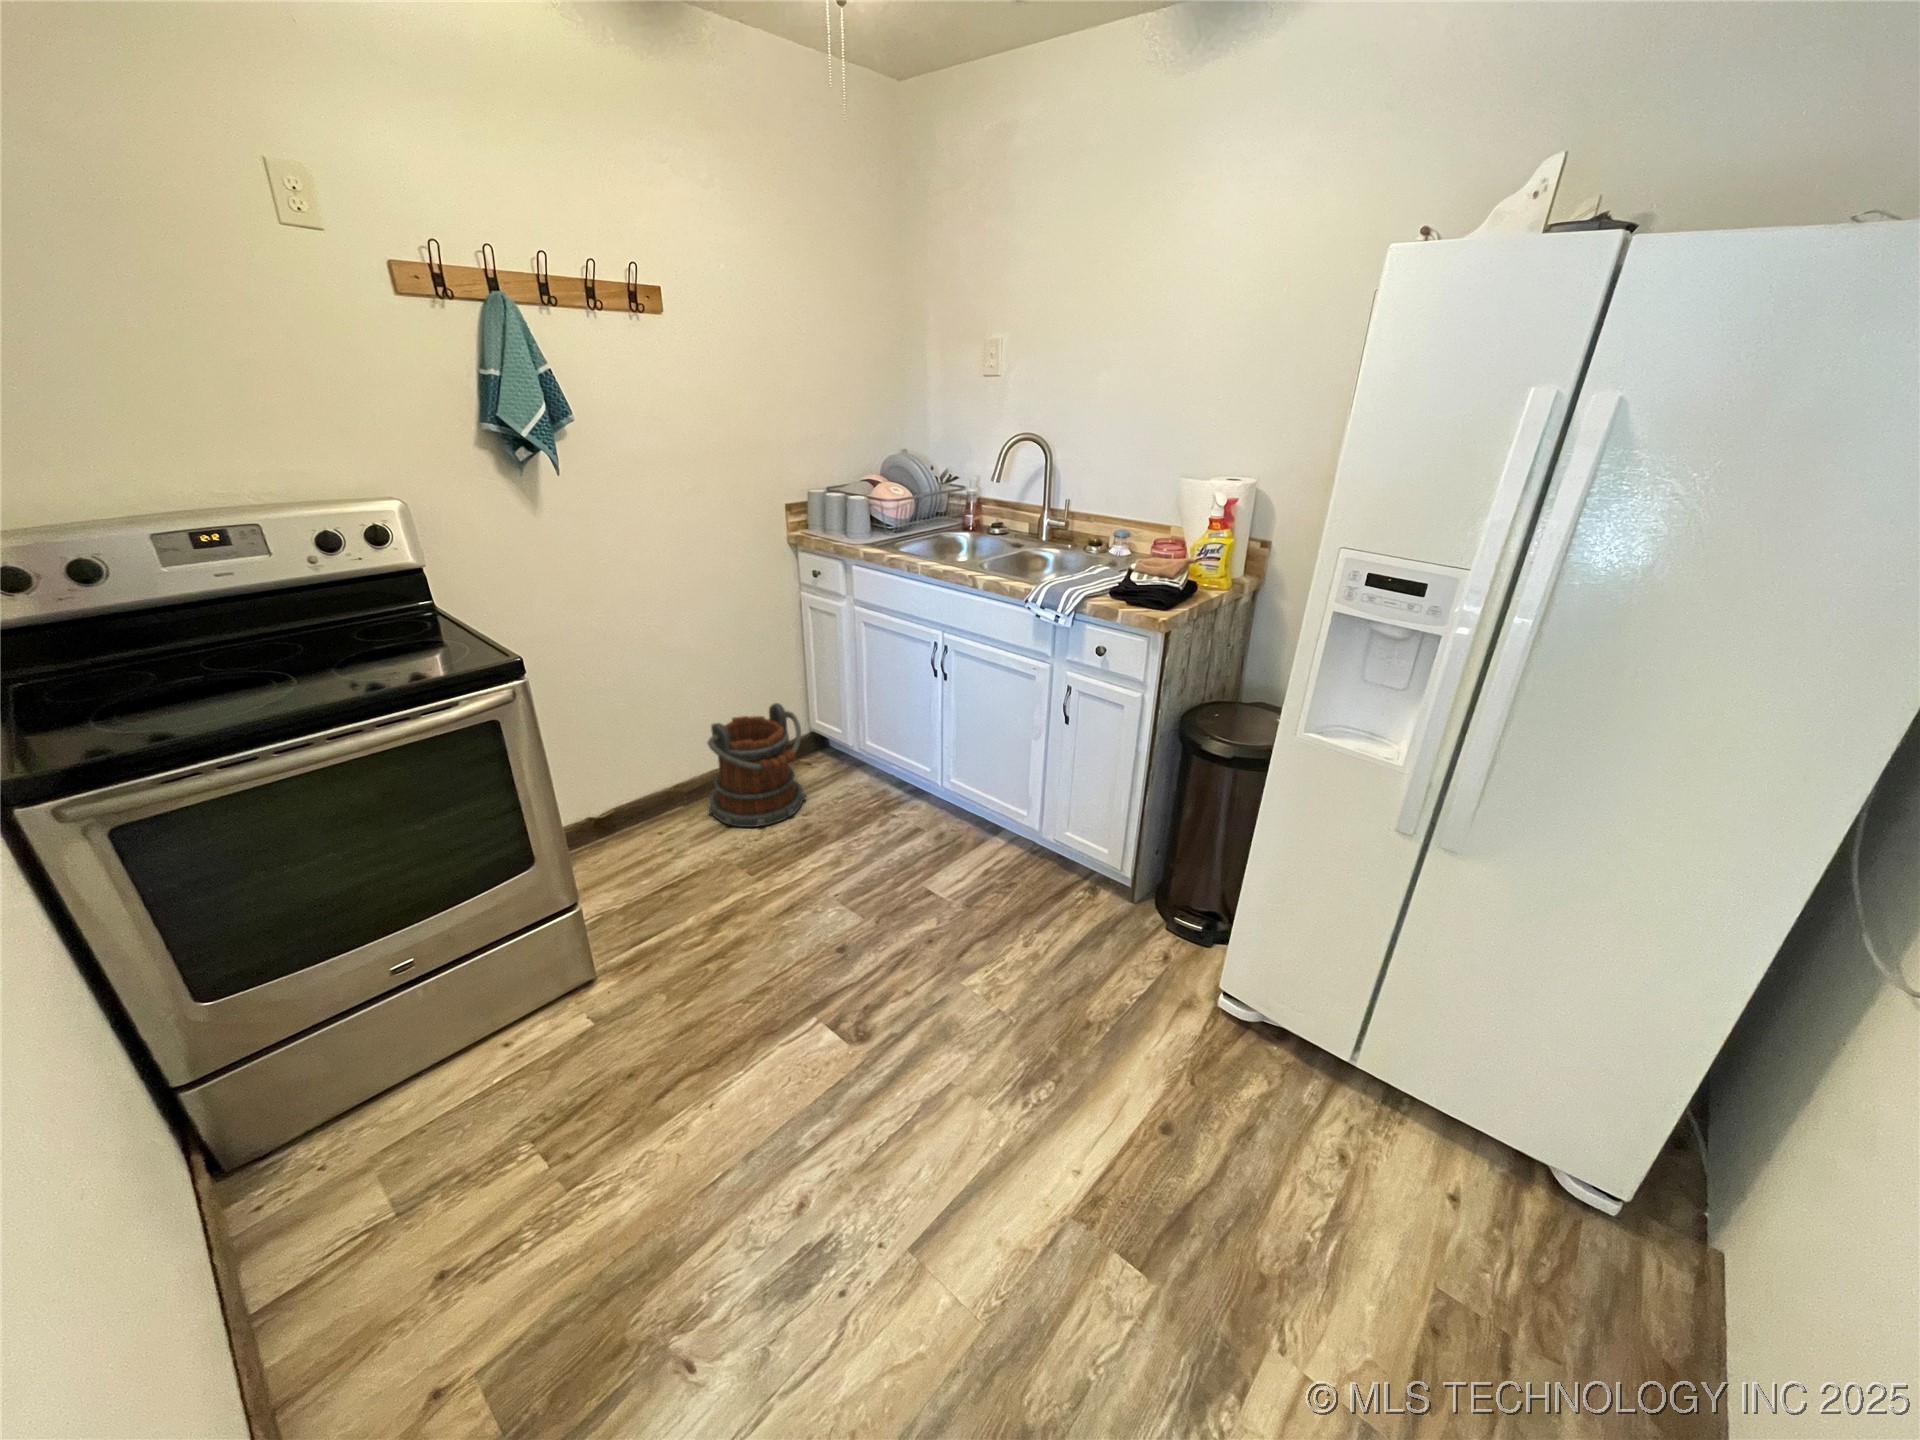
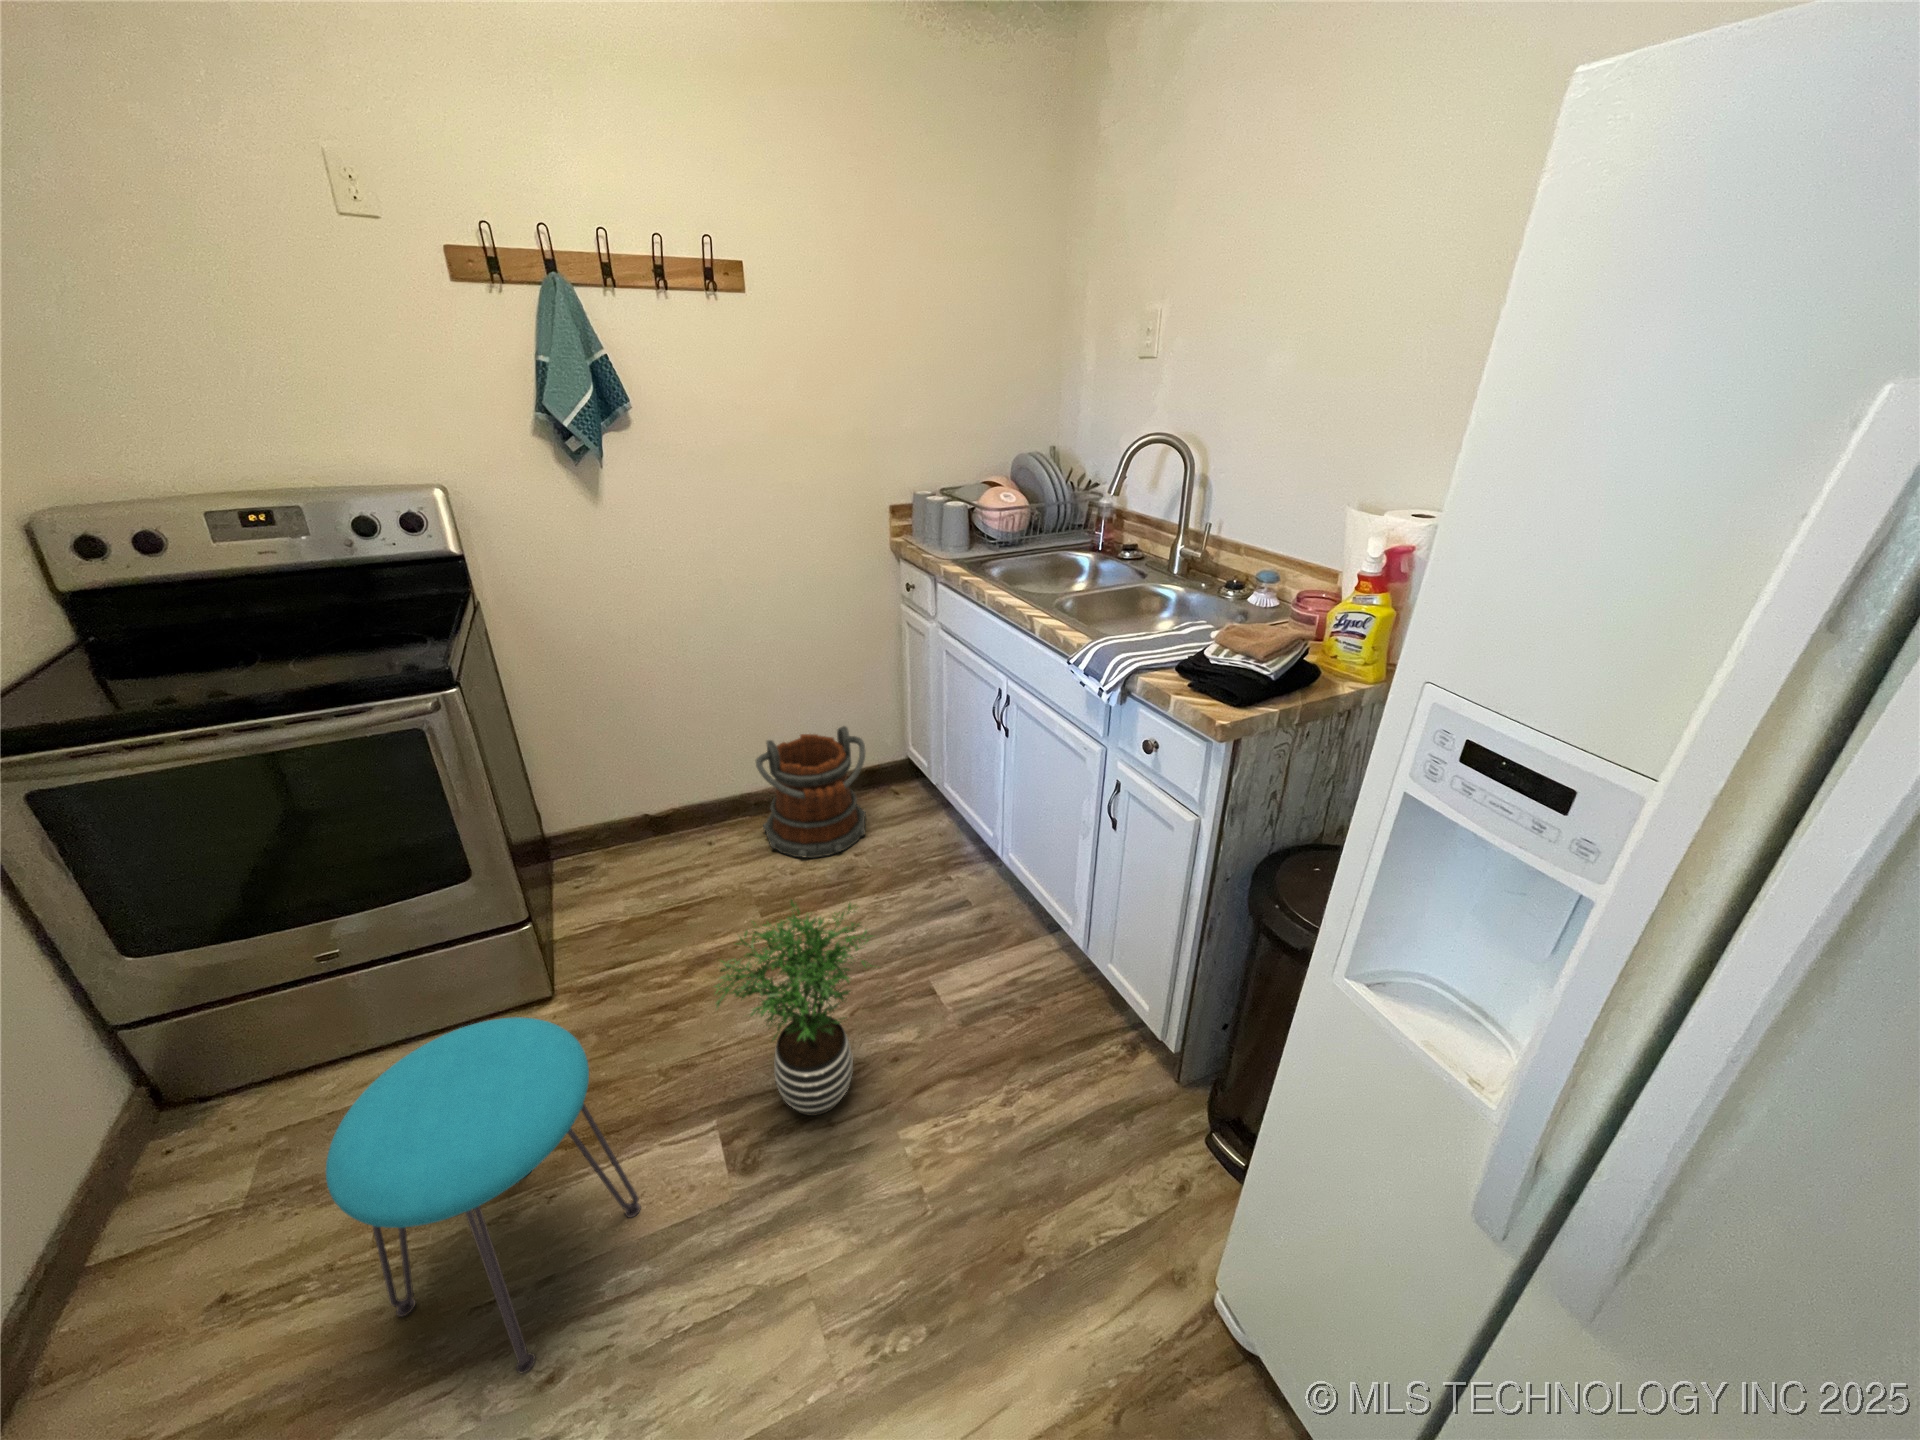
potted plant: none [809,811,938,994] -> present [714,900,873,1116]
stool: none [588,936,793,1222] -> present [326,1017,641,1374]

